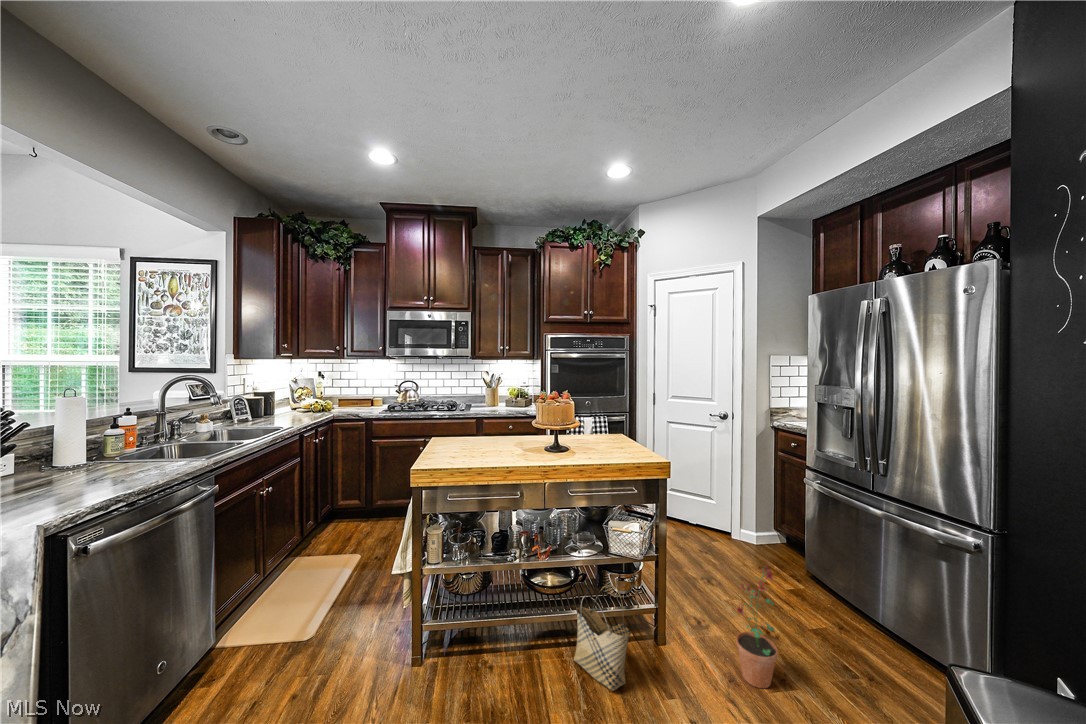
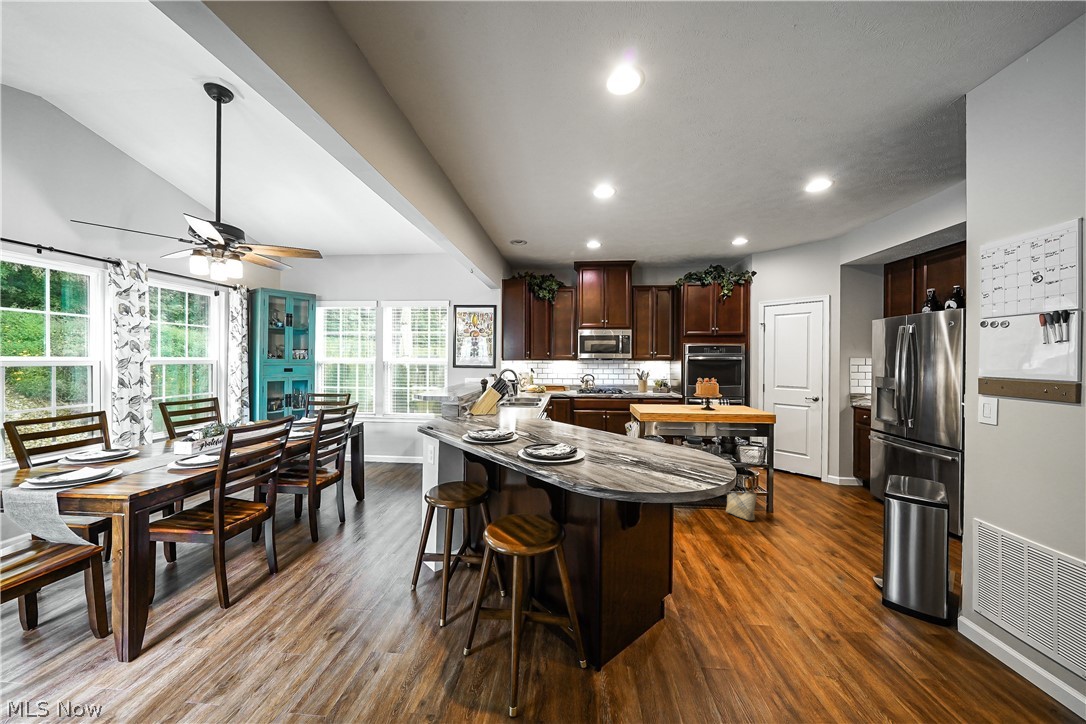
potted plant: present [736,566,778,688] -> none [814,468,839,527]

